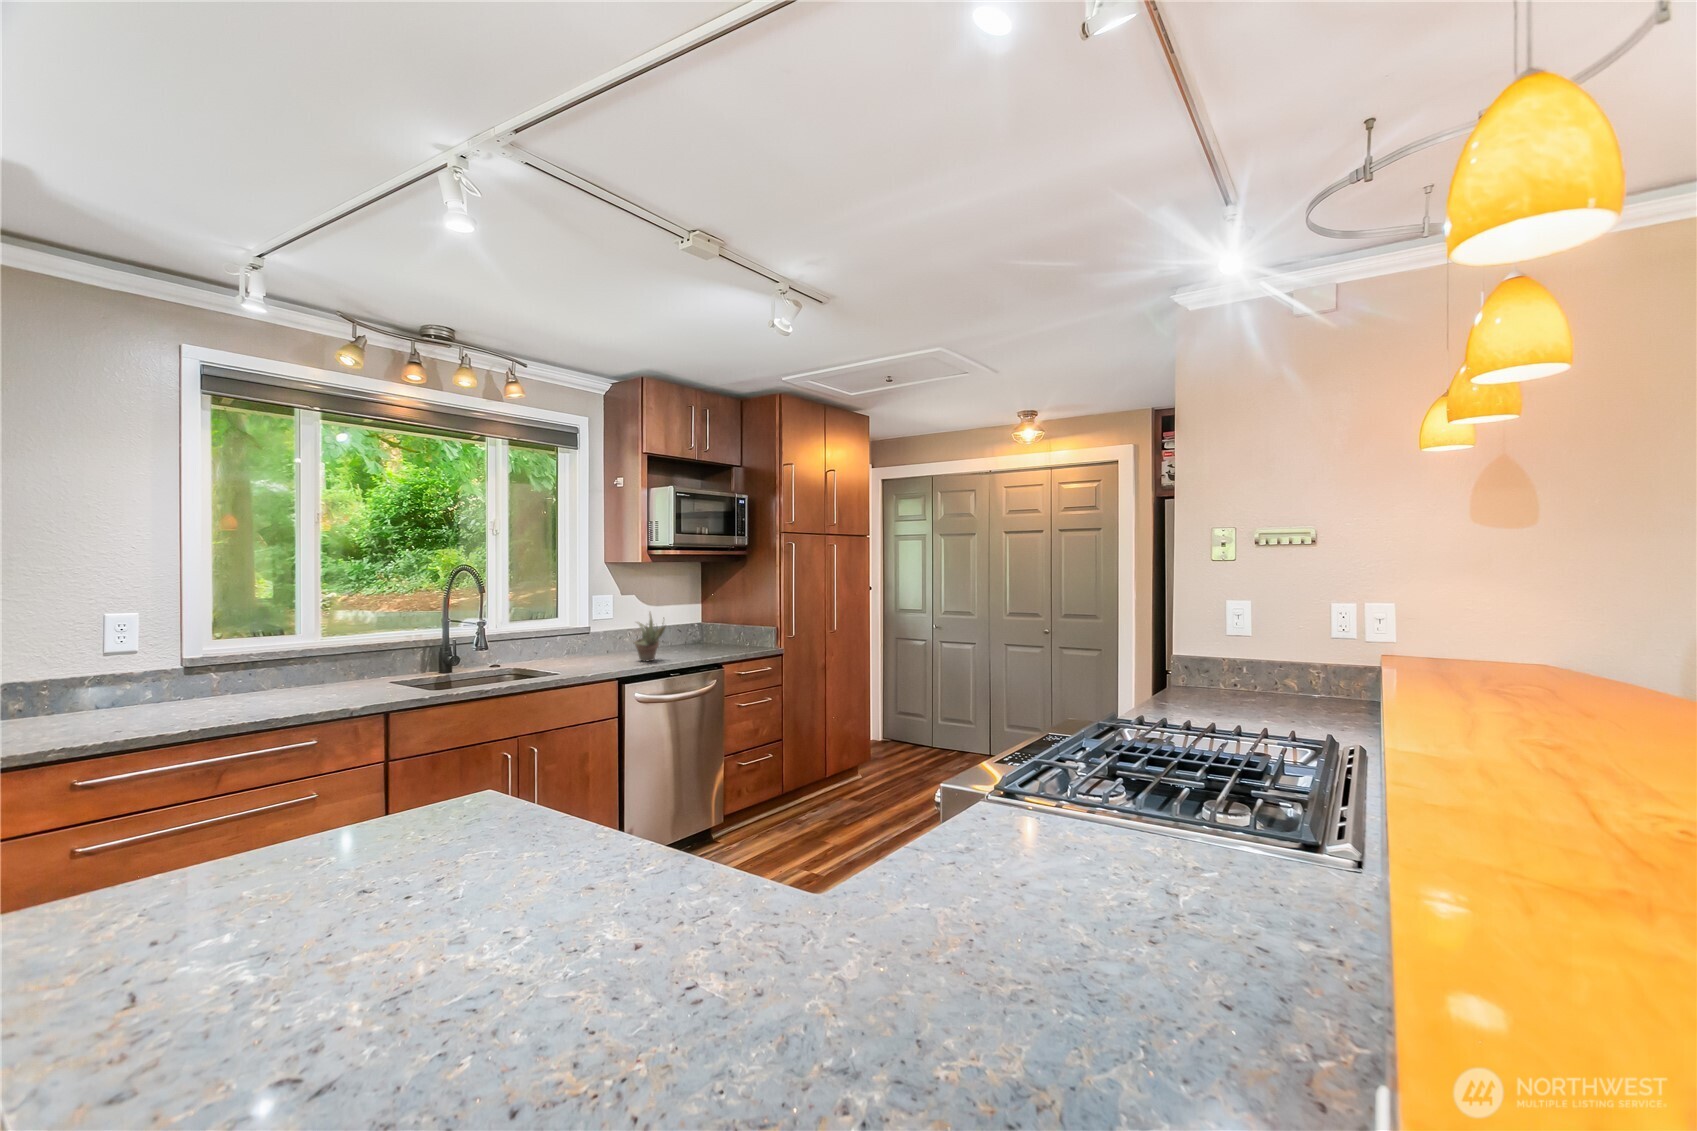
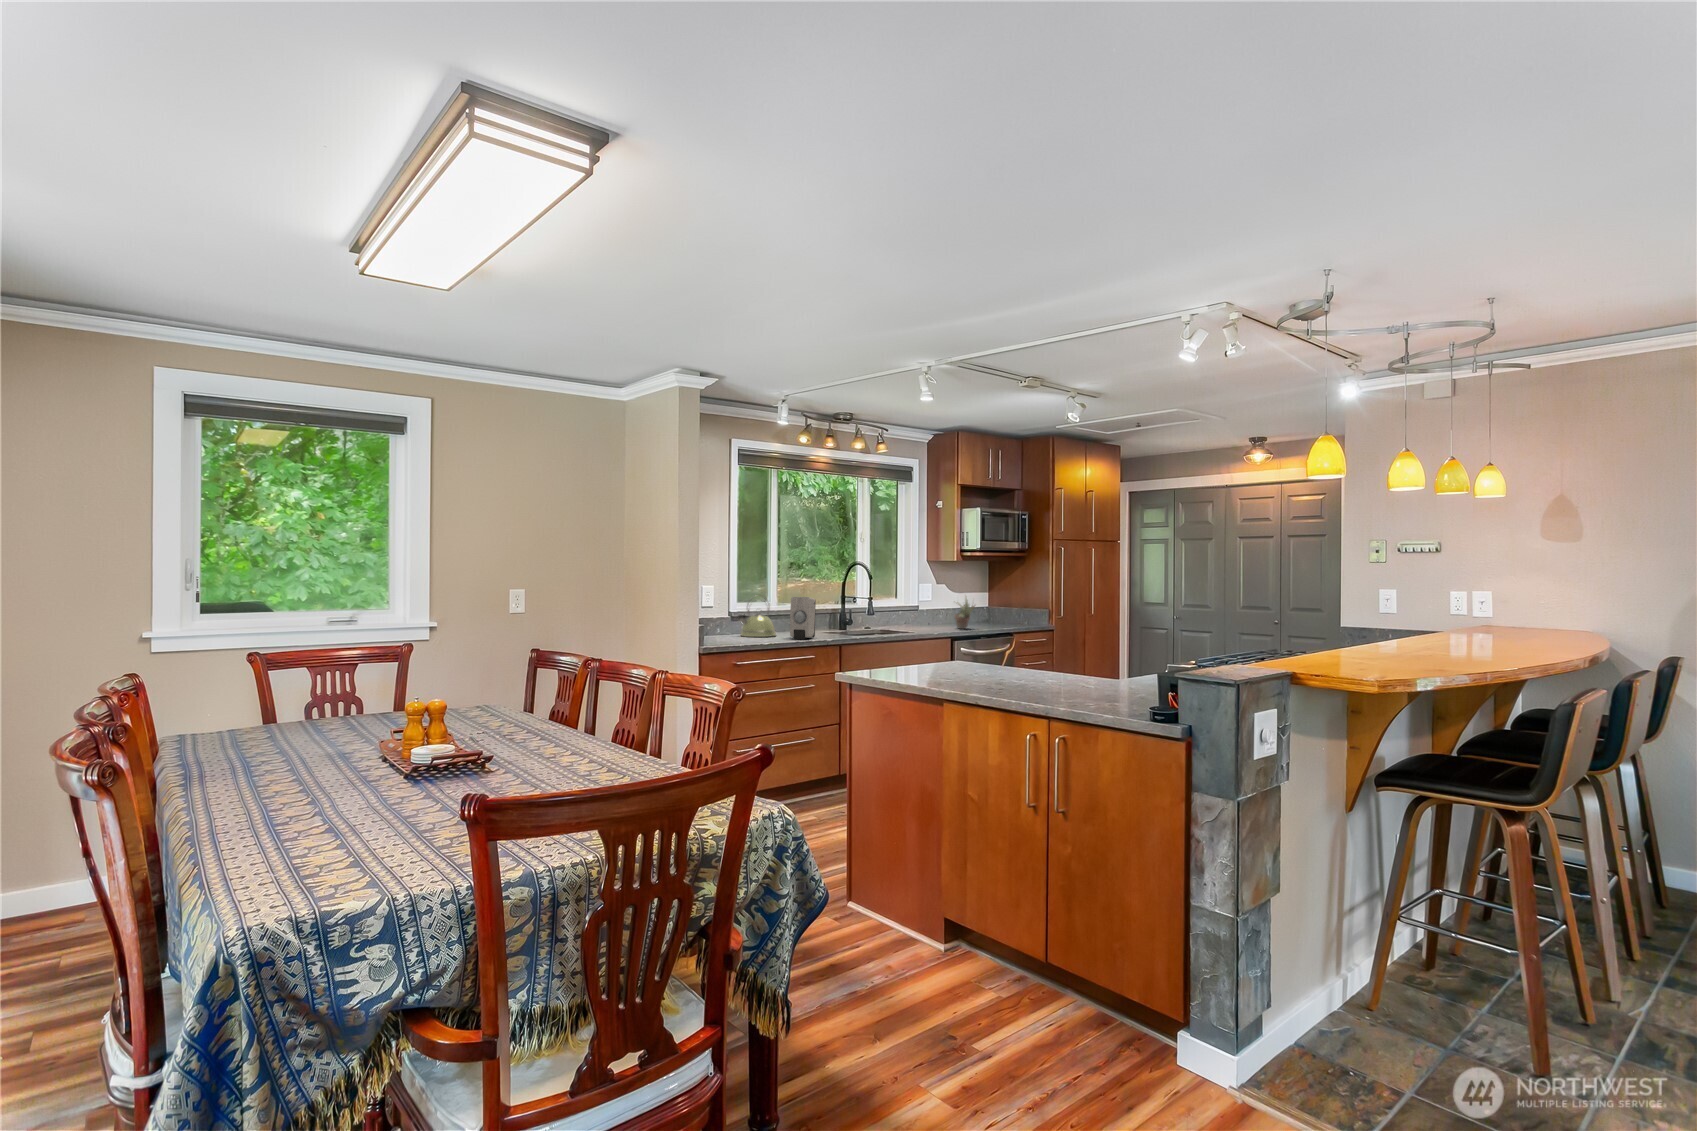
kettle: none [157,629,258,710] -> present [738,601,776,637]
soap dispenser: none [260,632,333,712] -> present [790,597,816,639]

